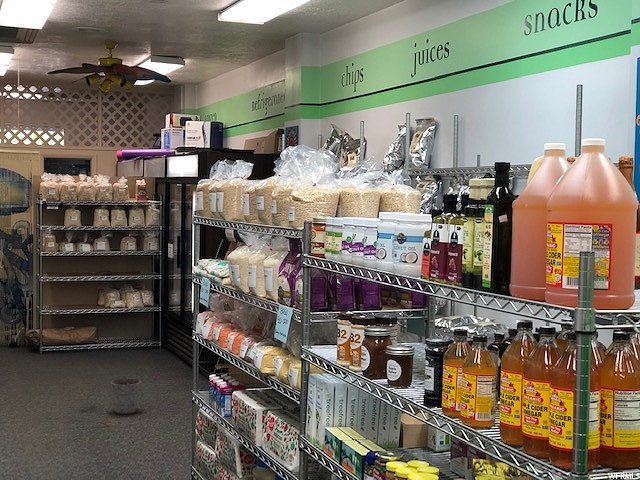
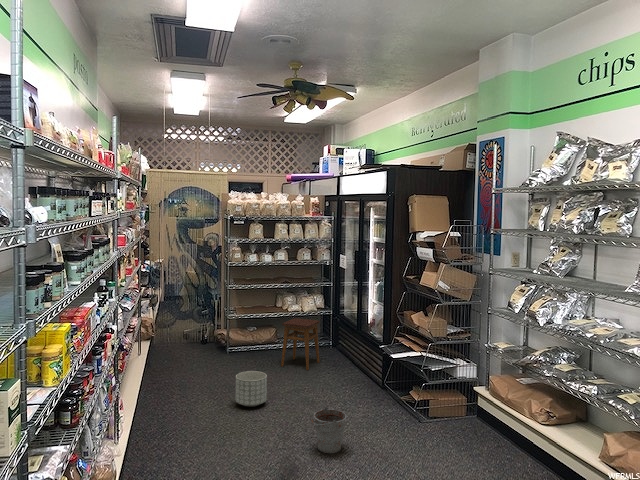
stool: none [97,312,141,365] -> present [281,318,320,370]
planter: none [43,357,74,390] -> present [236,371,267,407]

